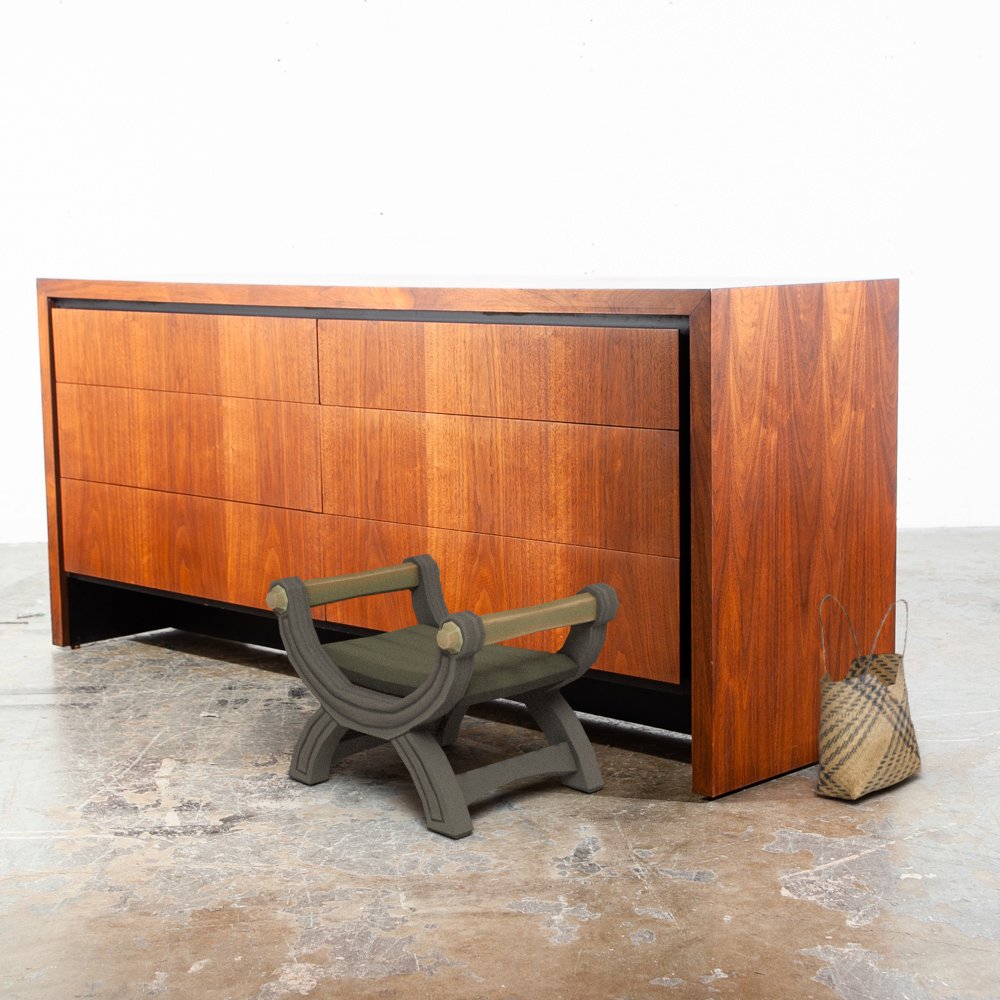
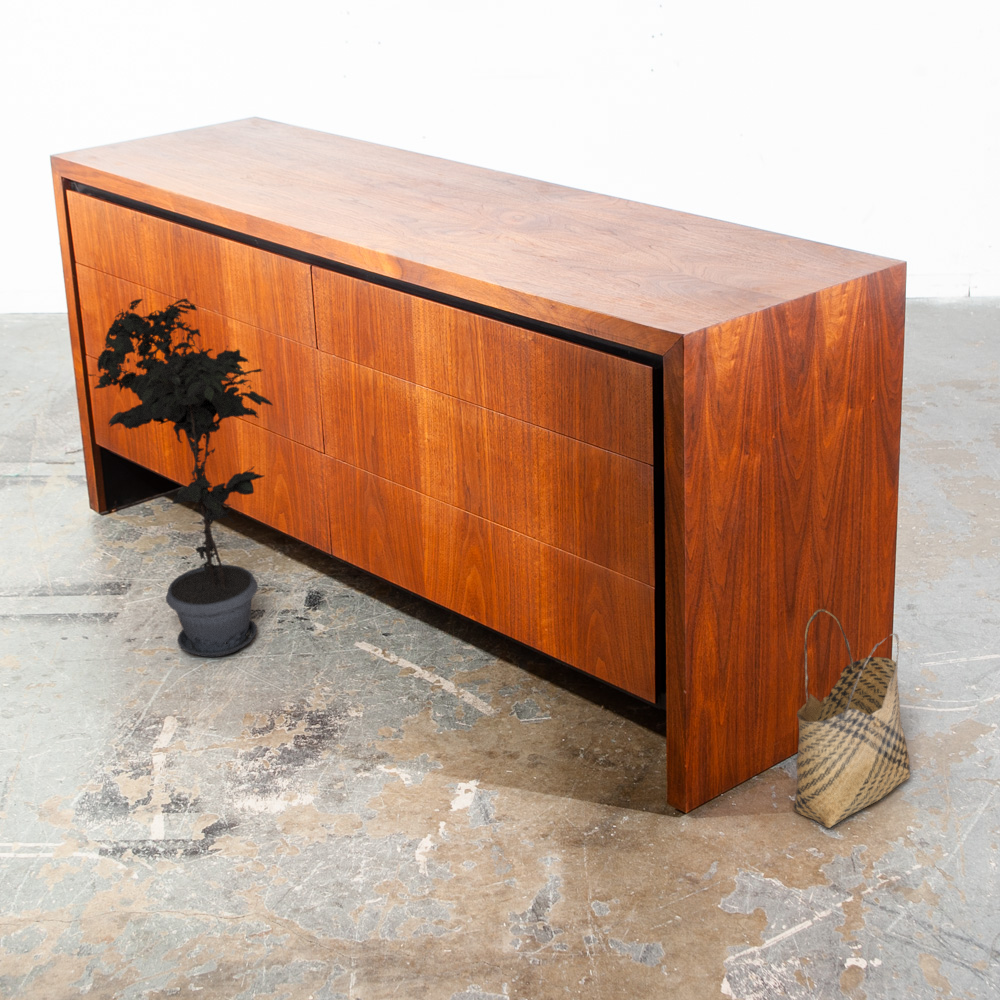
potted plant: none [110,345,285,724] -> present [89,298,272,657]
stool: present [266,554,619,839] -> none [240,521,591,875]

